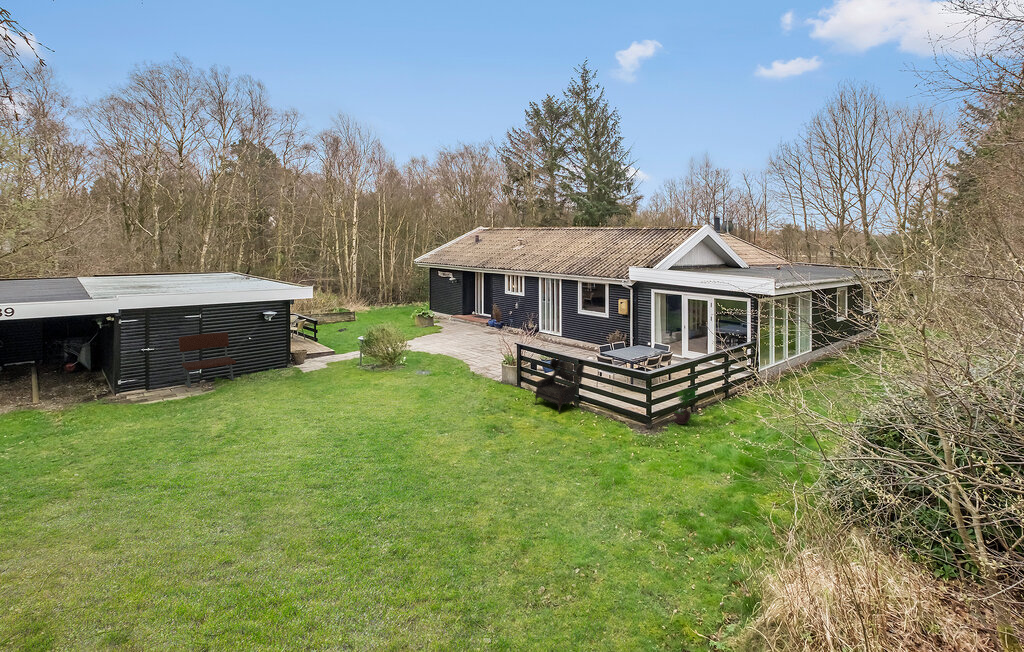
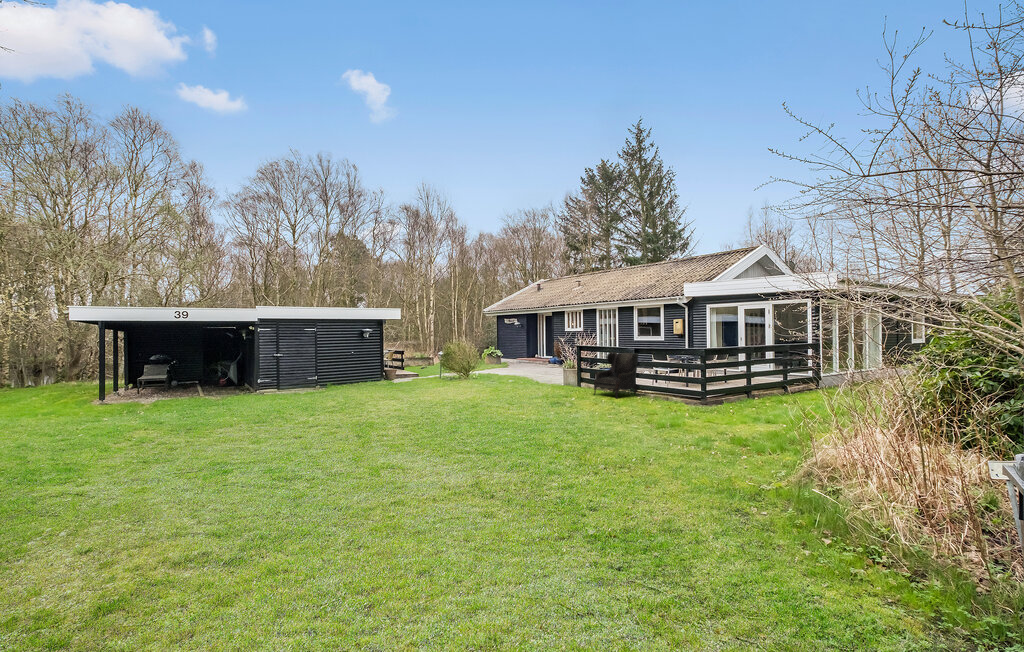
bench: present [179,332,236,387] -> none [287,348,331,391]
potted tree: present [673,389,696,424] -> none [725,362,750,402]

